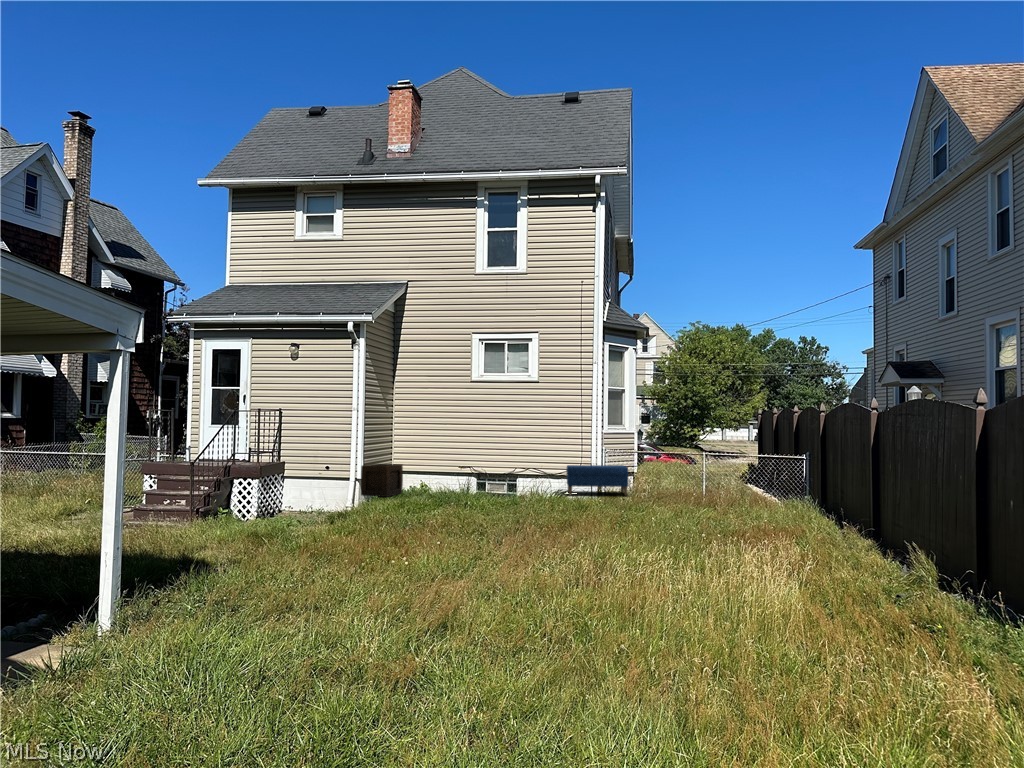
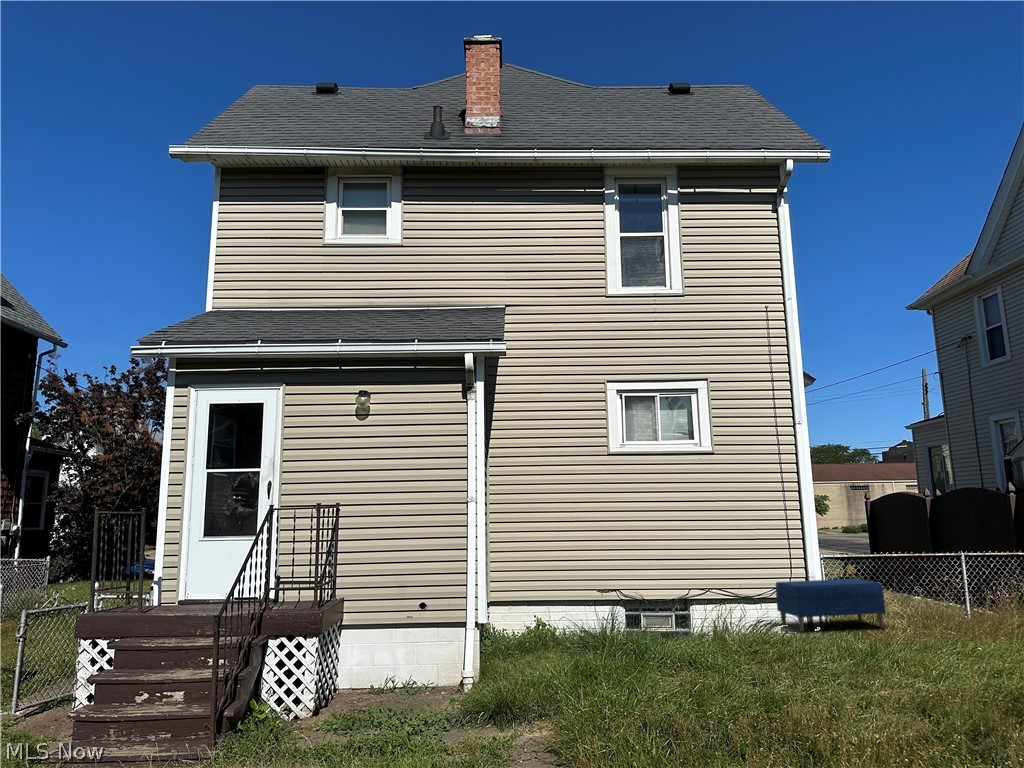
wooden crate: present [361,464,403,497] -> none [477,593,537,653]

